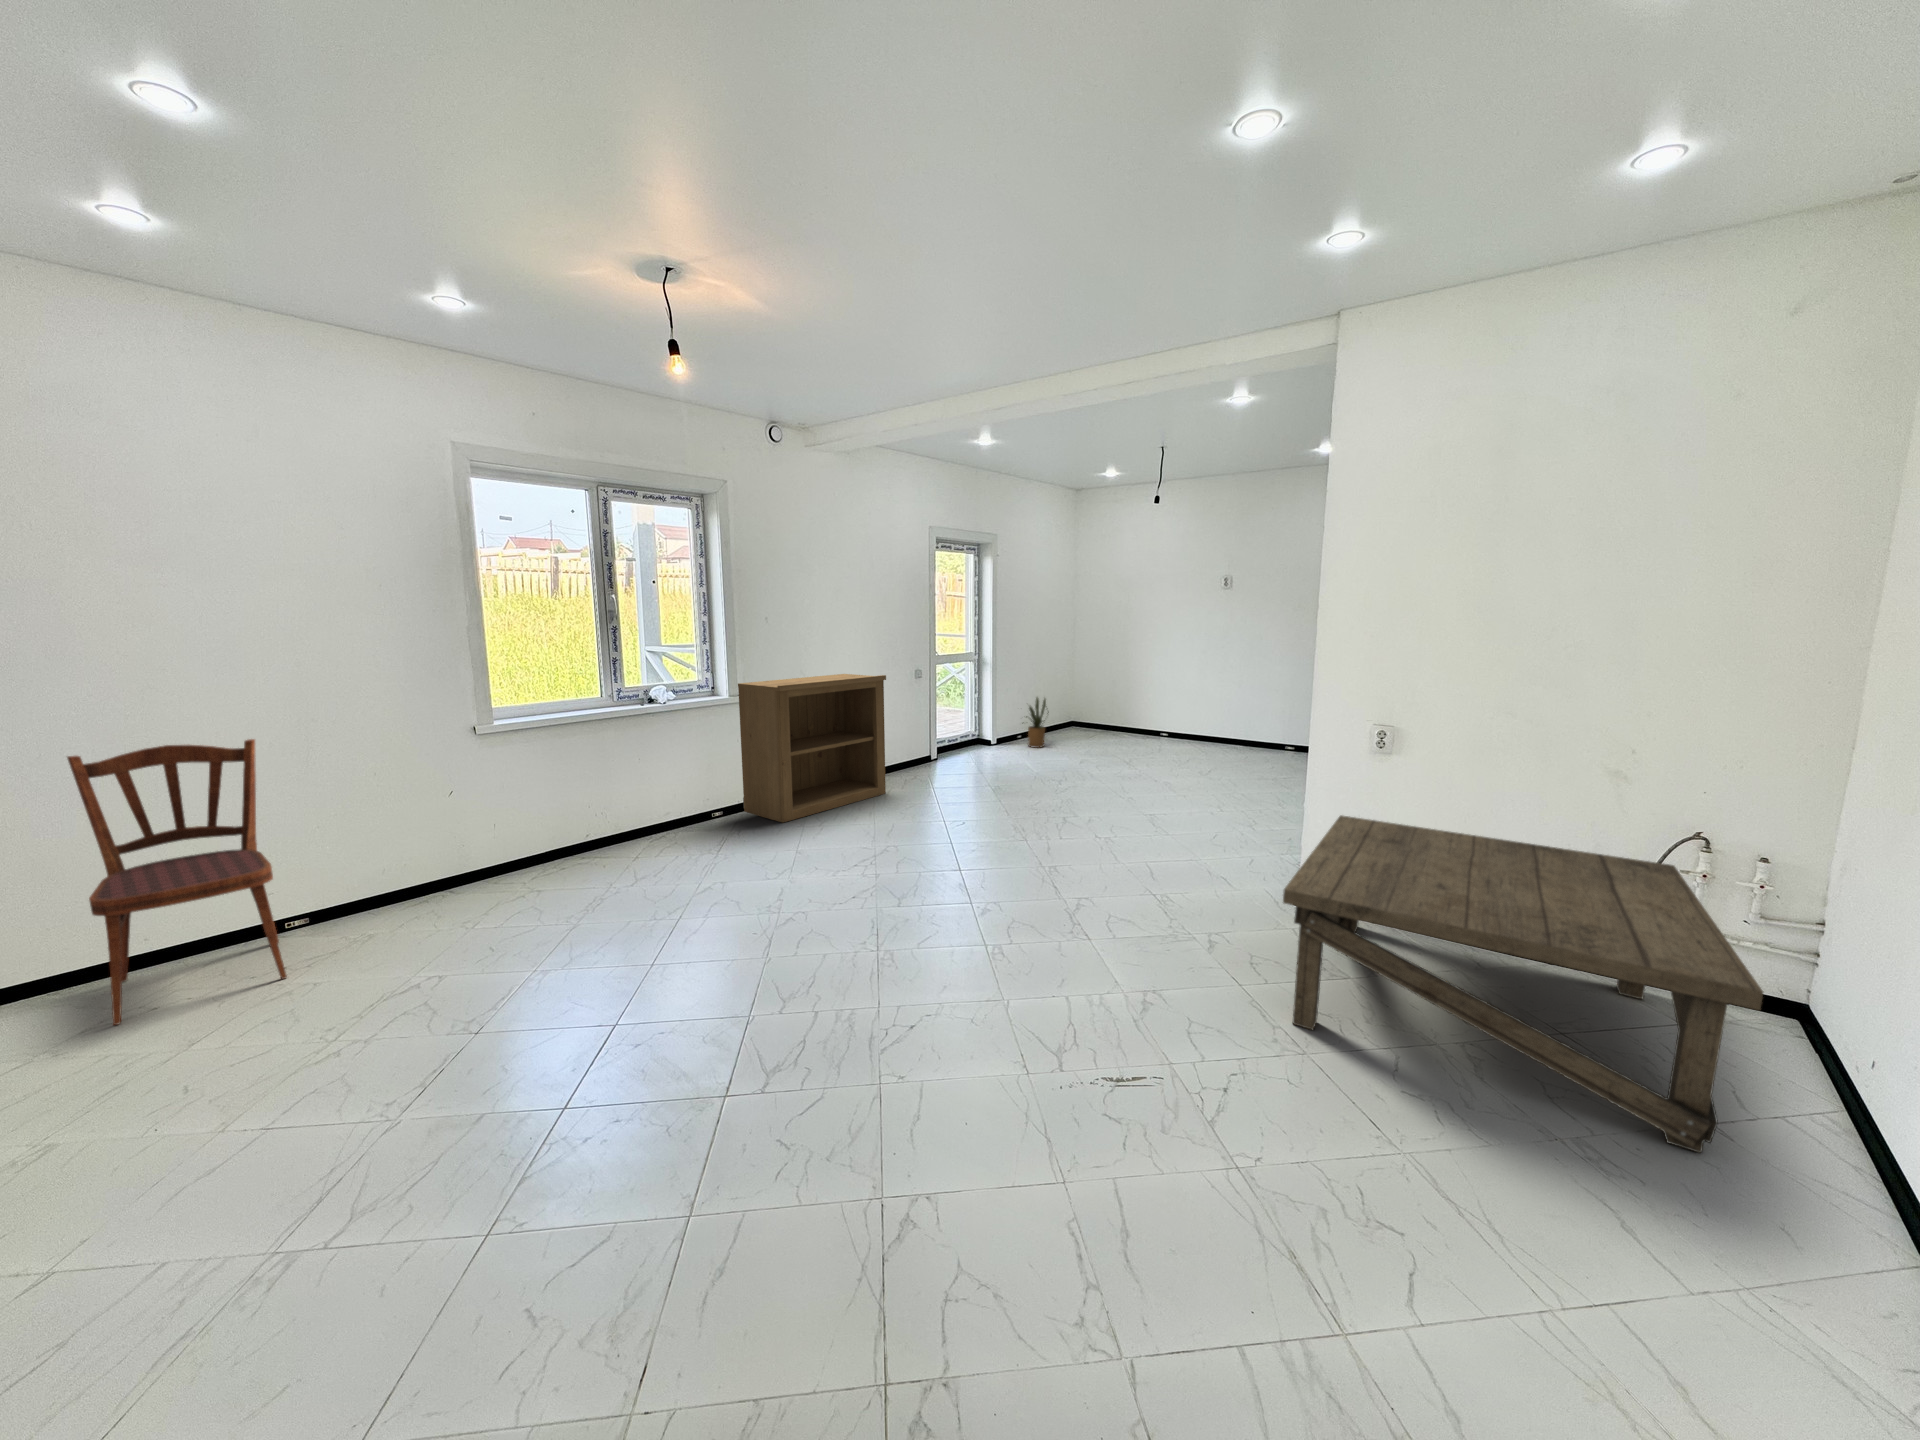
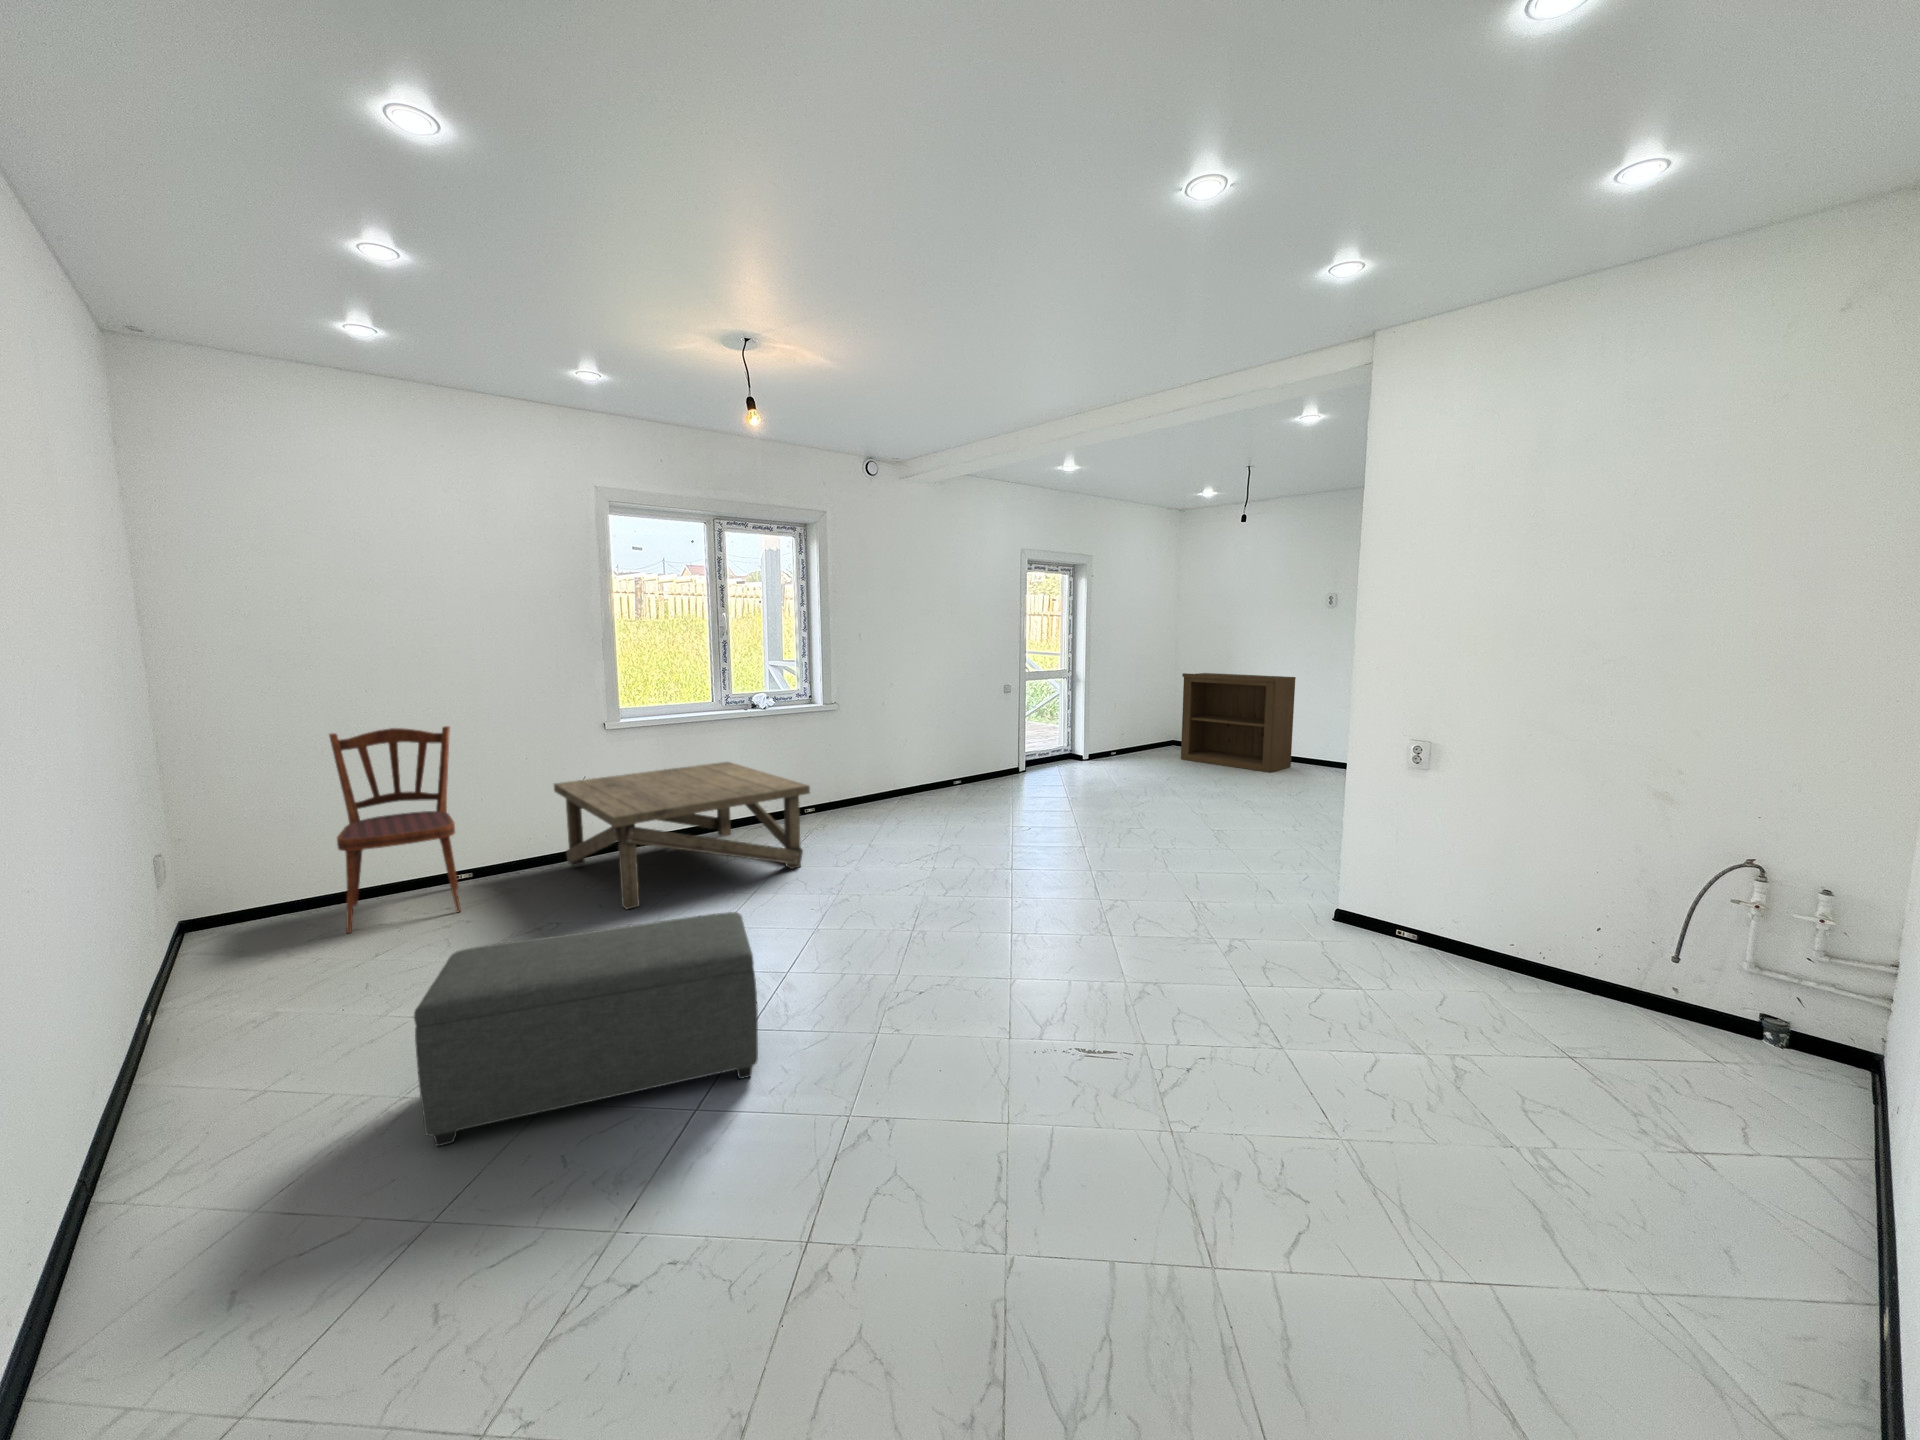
bookshelf: present [738,674,886,822] -> present [1181,673,1296,772]
house plant: present [1028,697,1049,748] -> none [1108,713,1140,765]
coffee table: present [1283,815,1763,1153] -> present [554,762,810,909]
ottoman: none [250,967,744,1363] -> present [414,912,758,1146]

